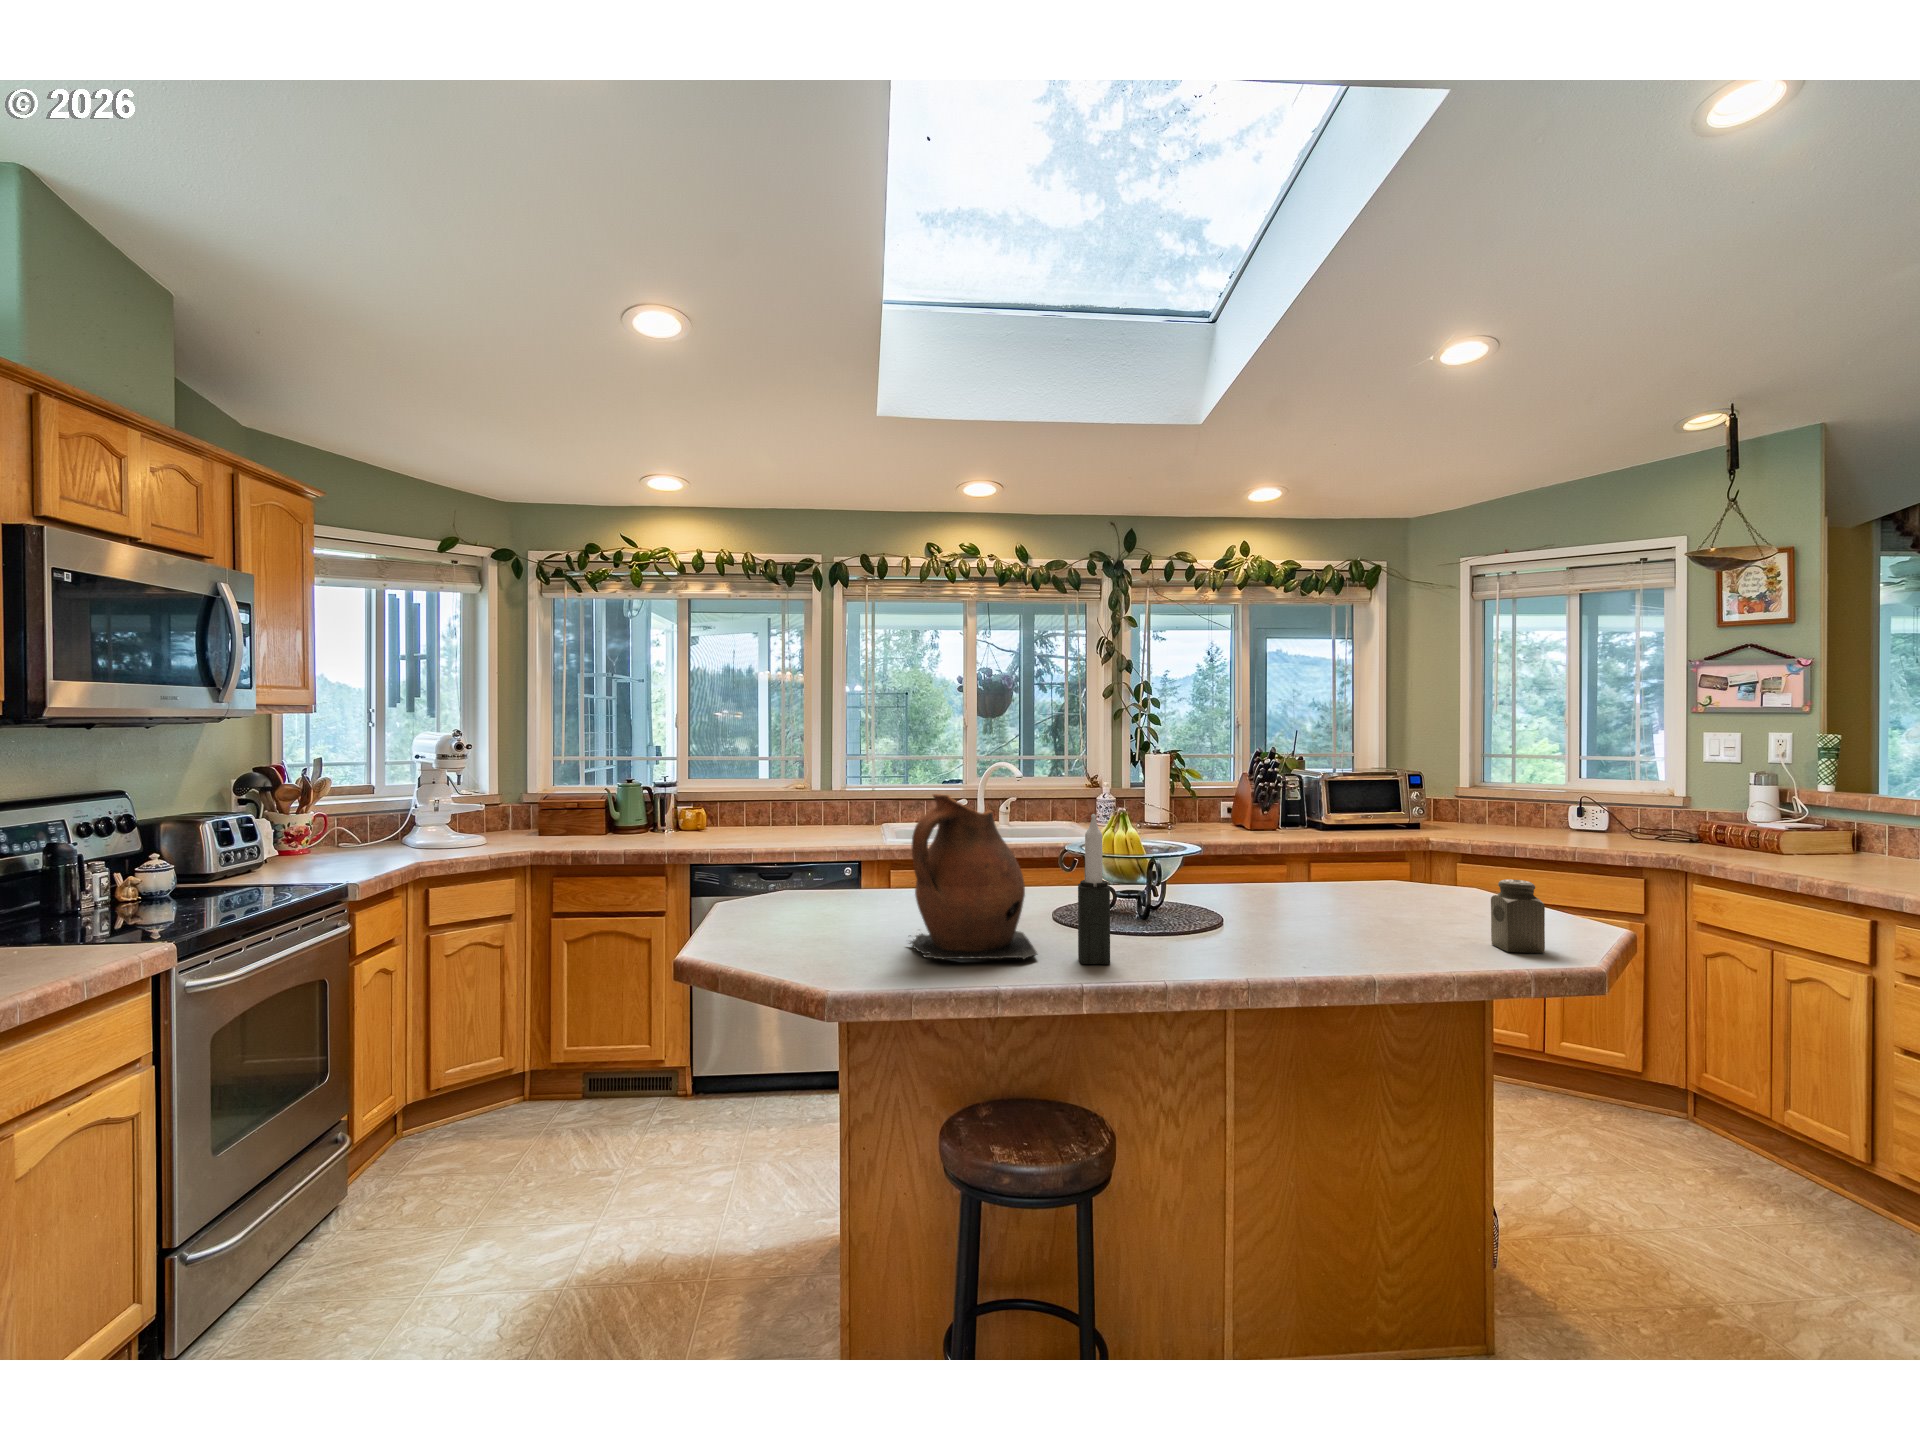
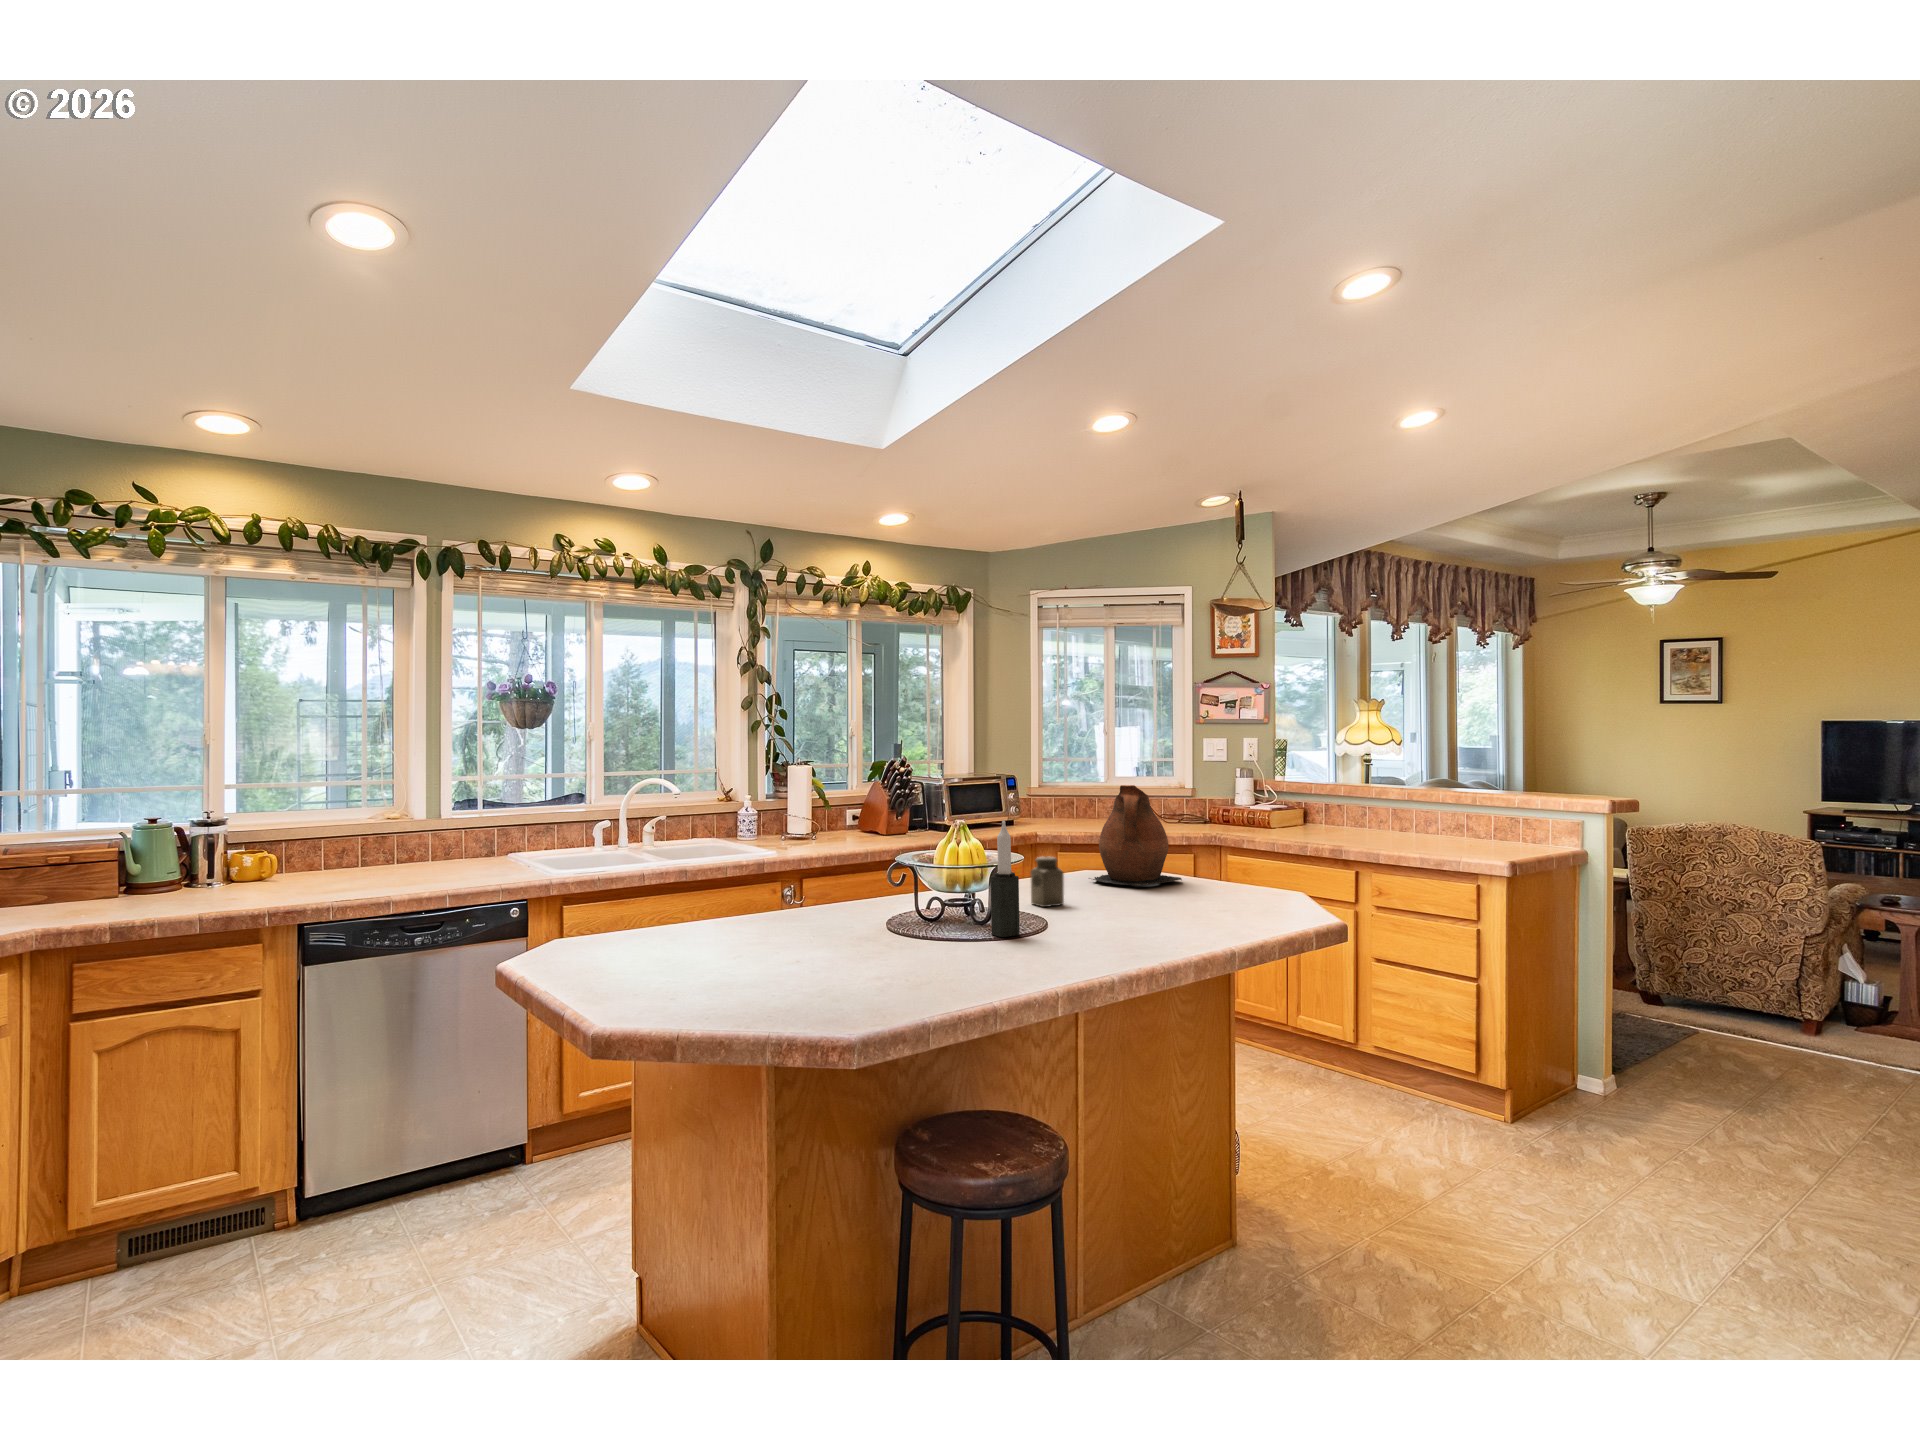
ceramic pitcher: present [910,794,1037,960] -> present [1093,785,1182,886]
salt shaker: present [1491,879,1545,953] -> present [1031,856,1064,907]

